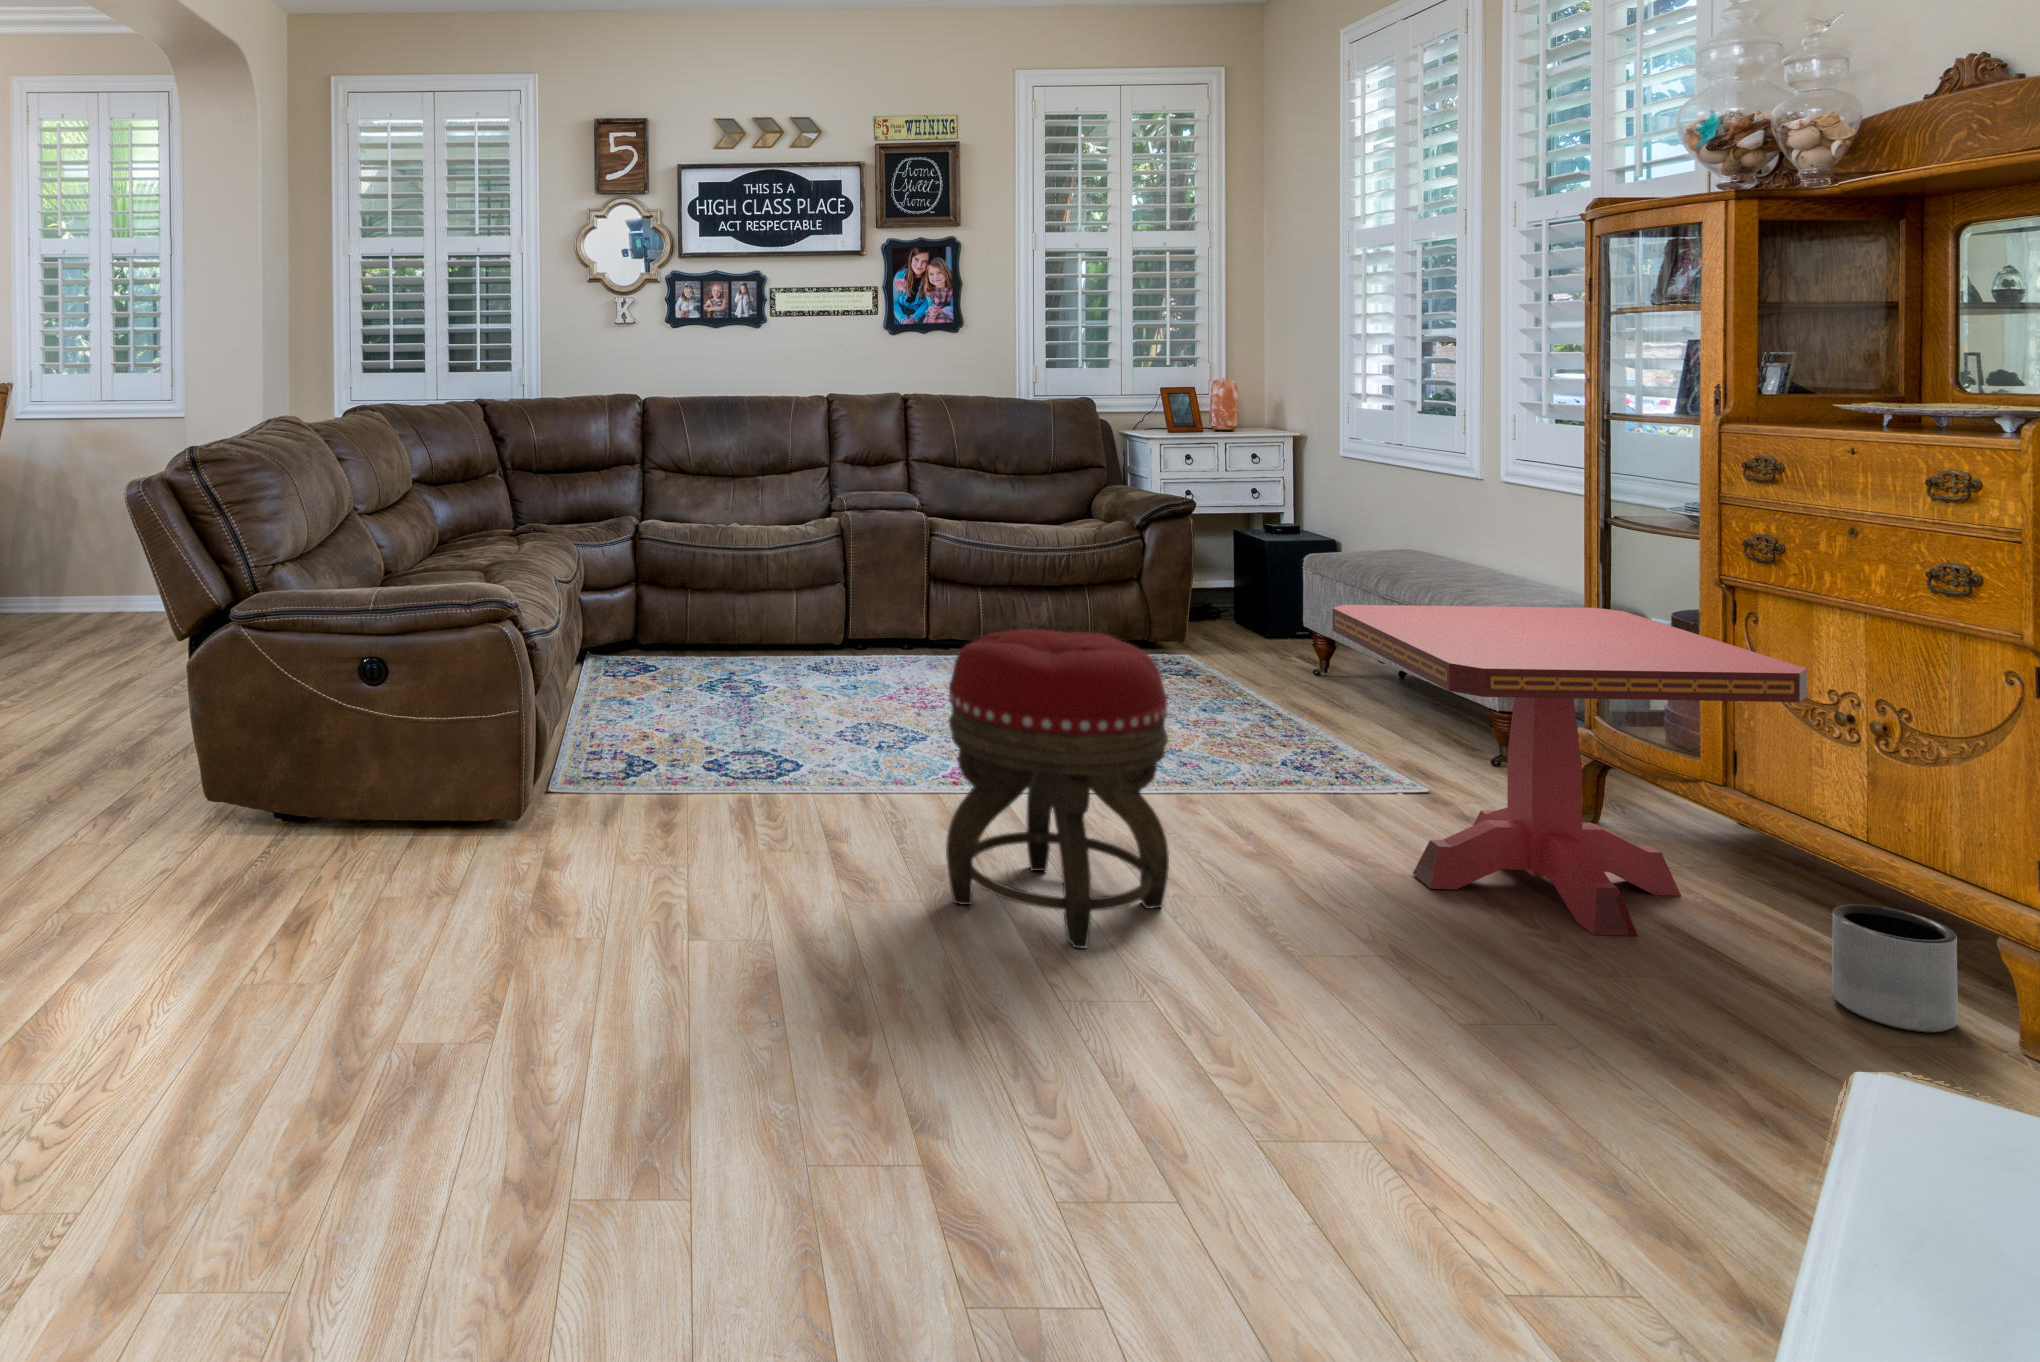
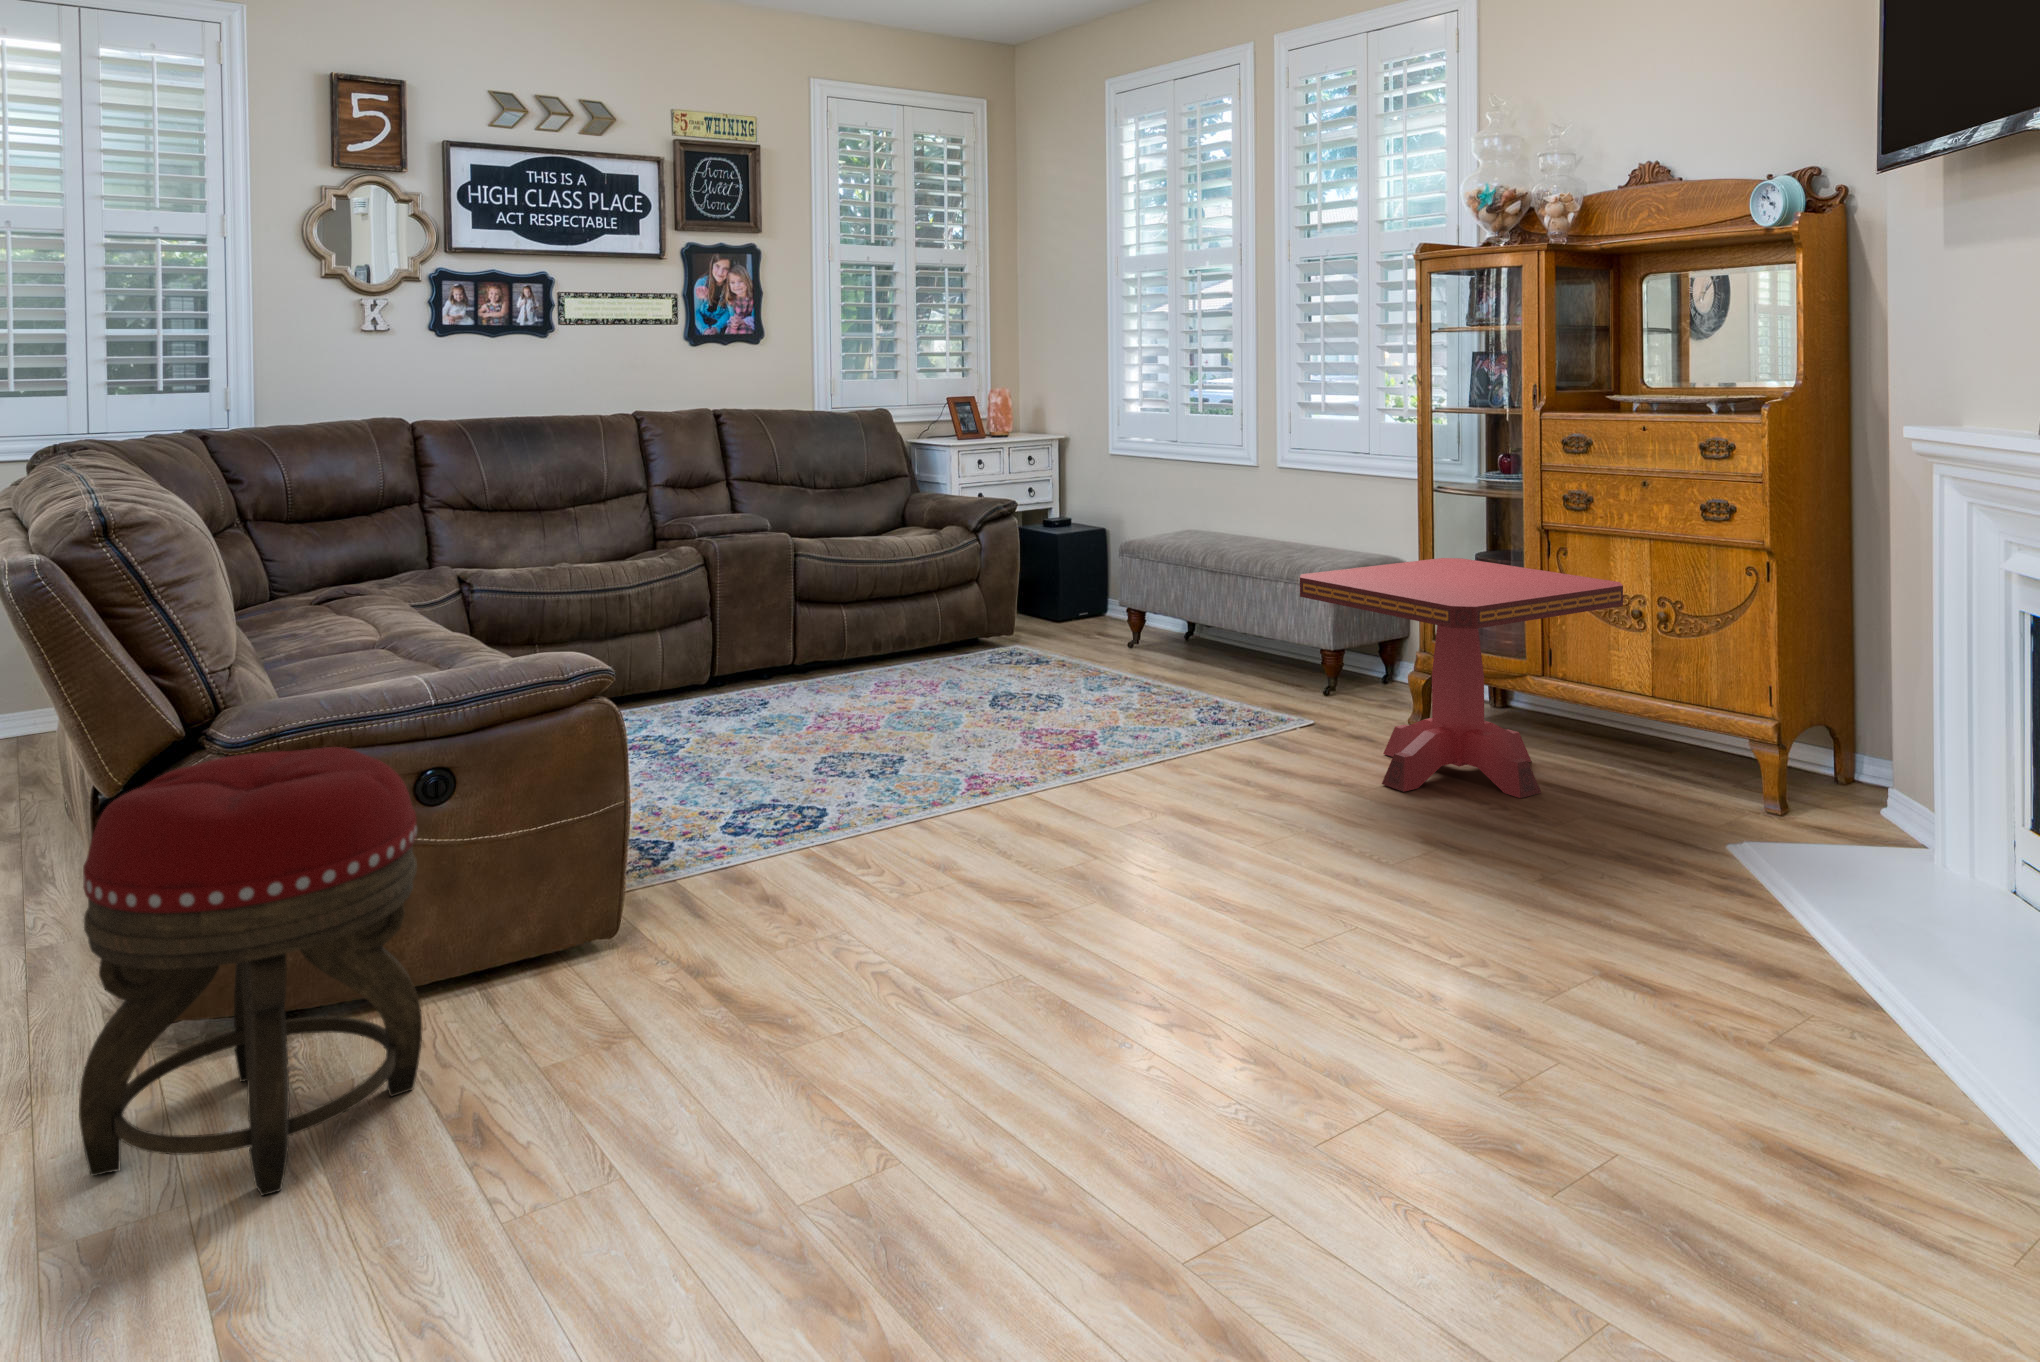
footstool: present [946,629,1169,948] -> present [79,747,422,1196]
planter: present [1831,904,1958,1032] -> none [1664,736,1732,813]

